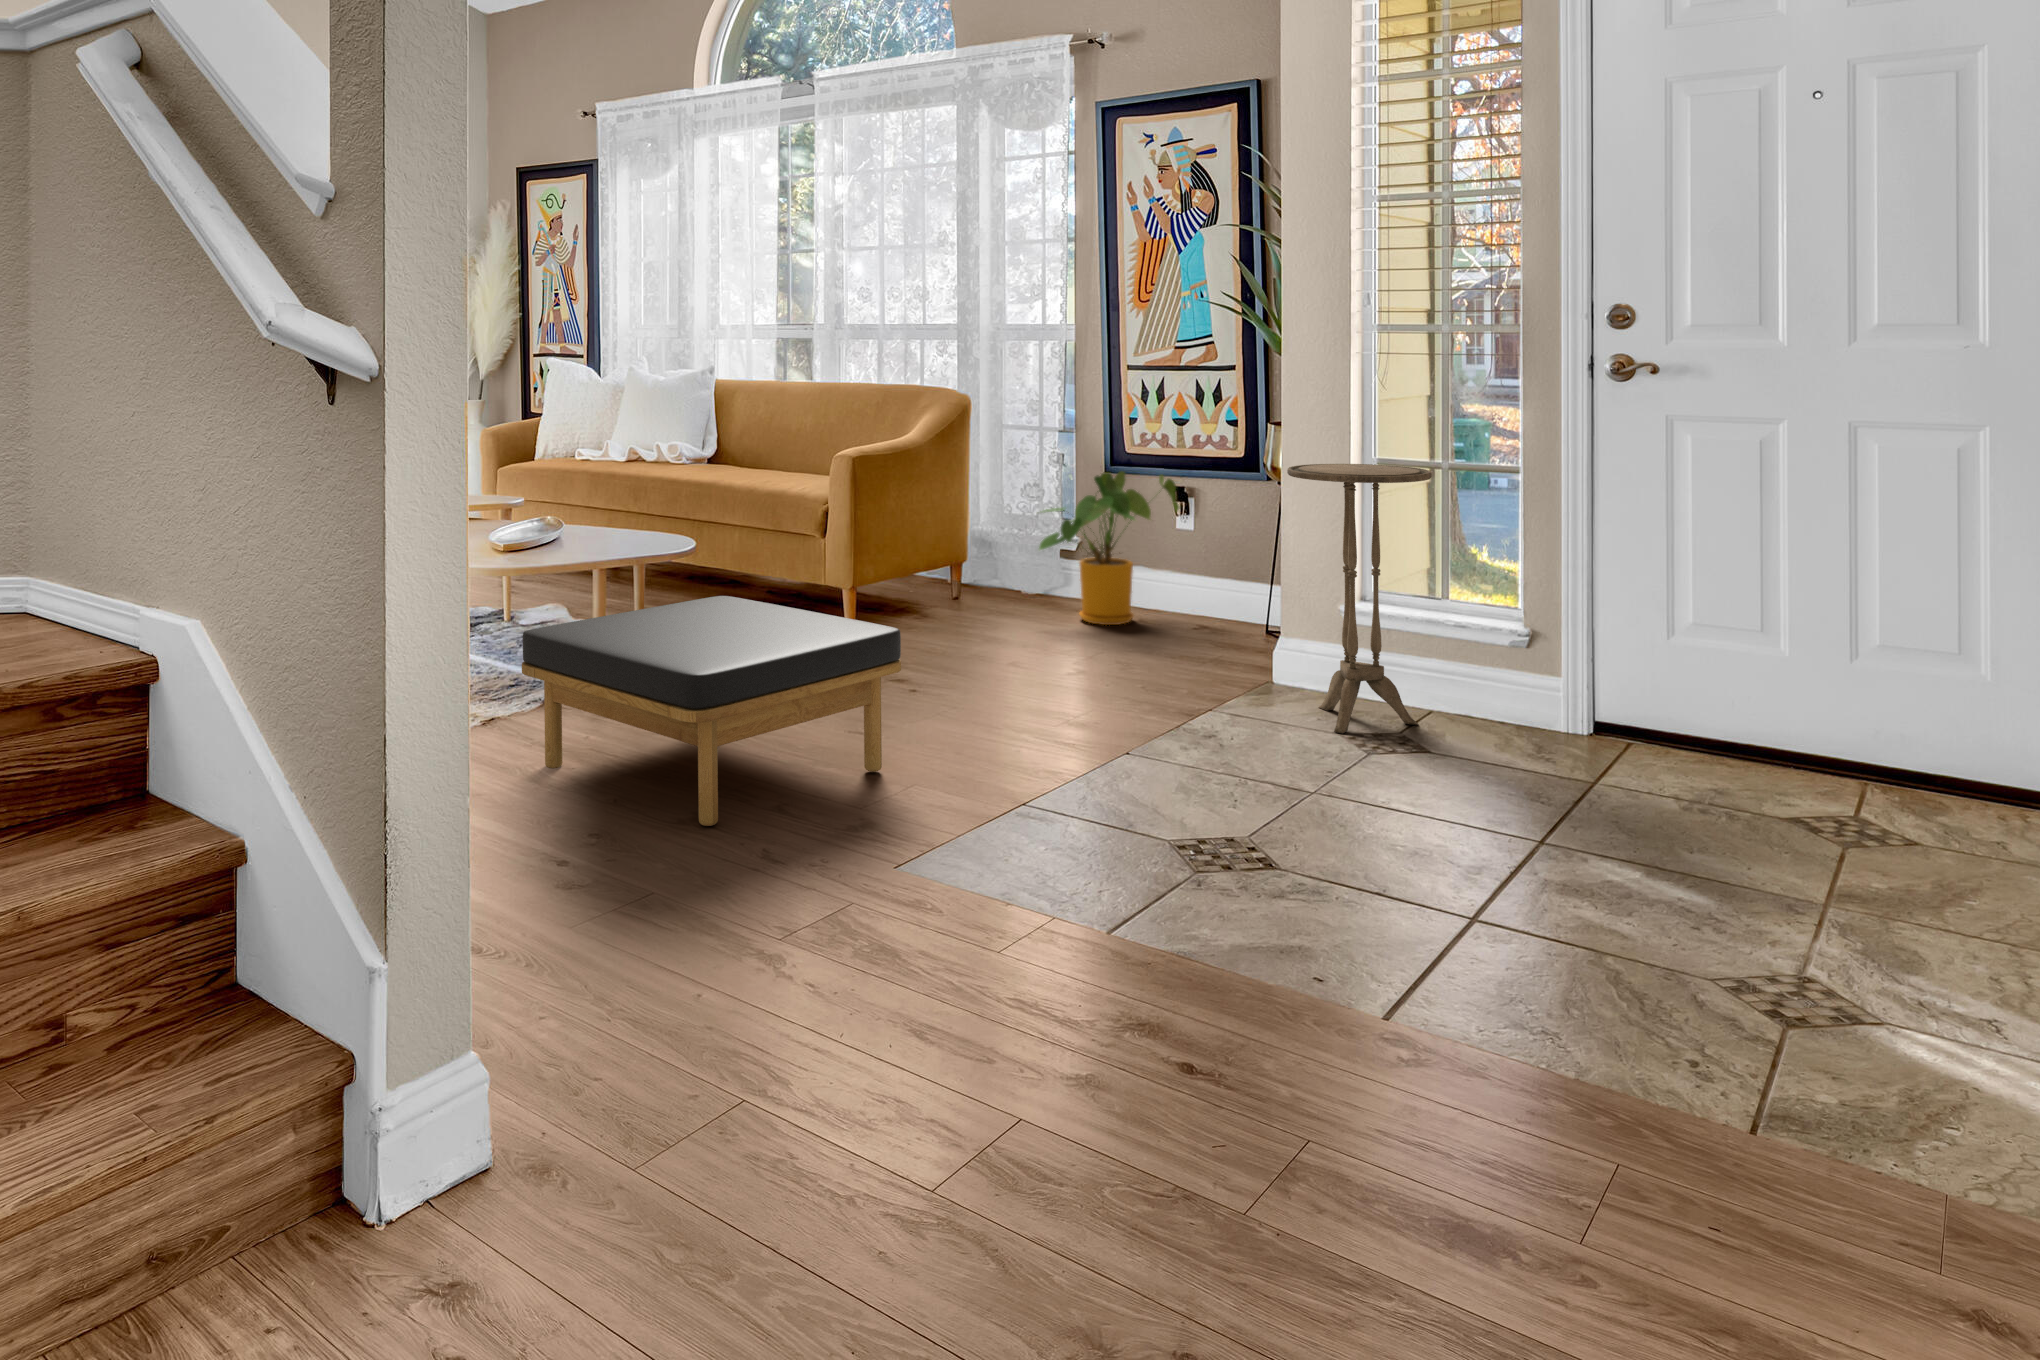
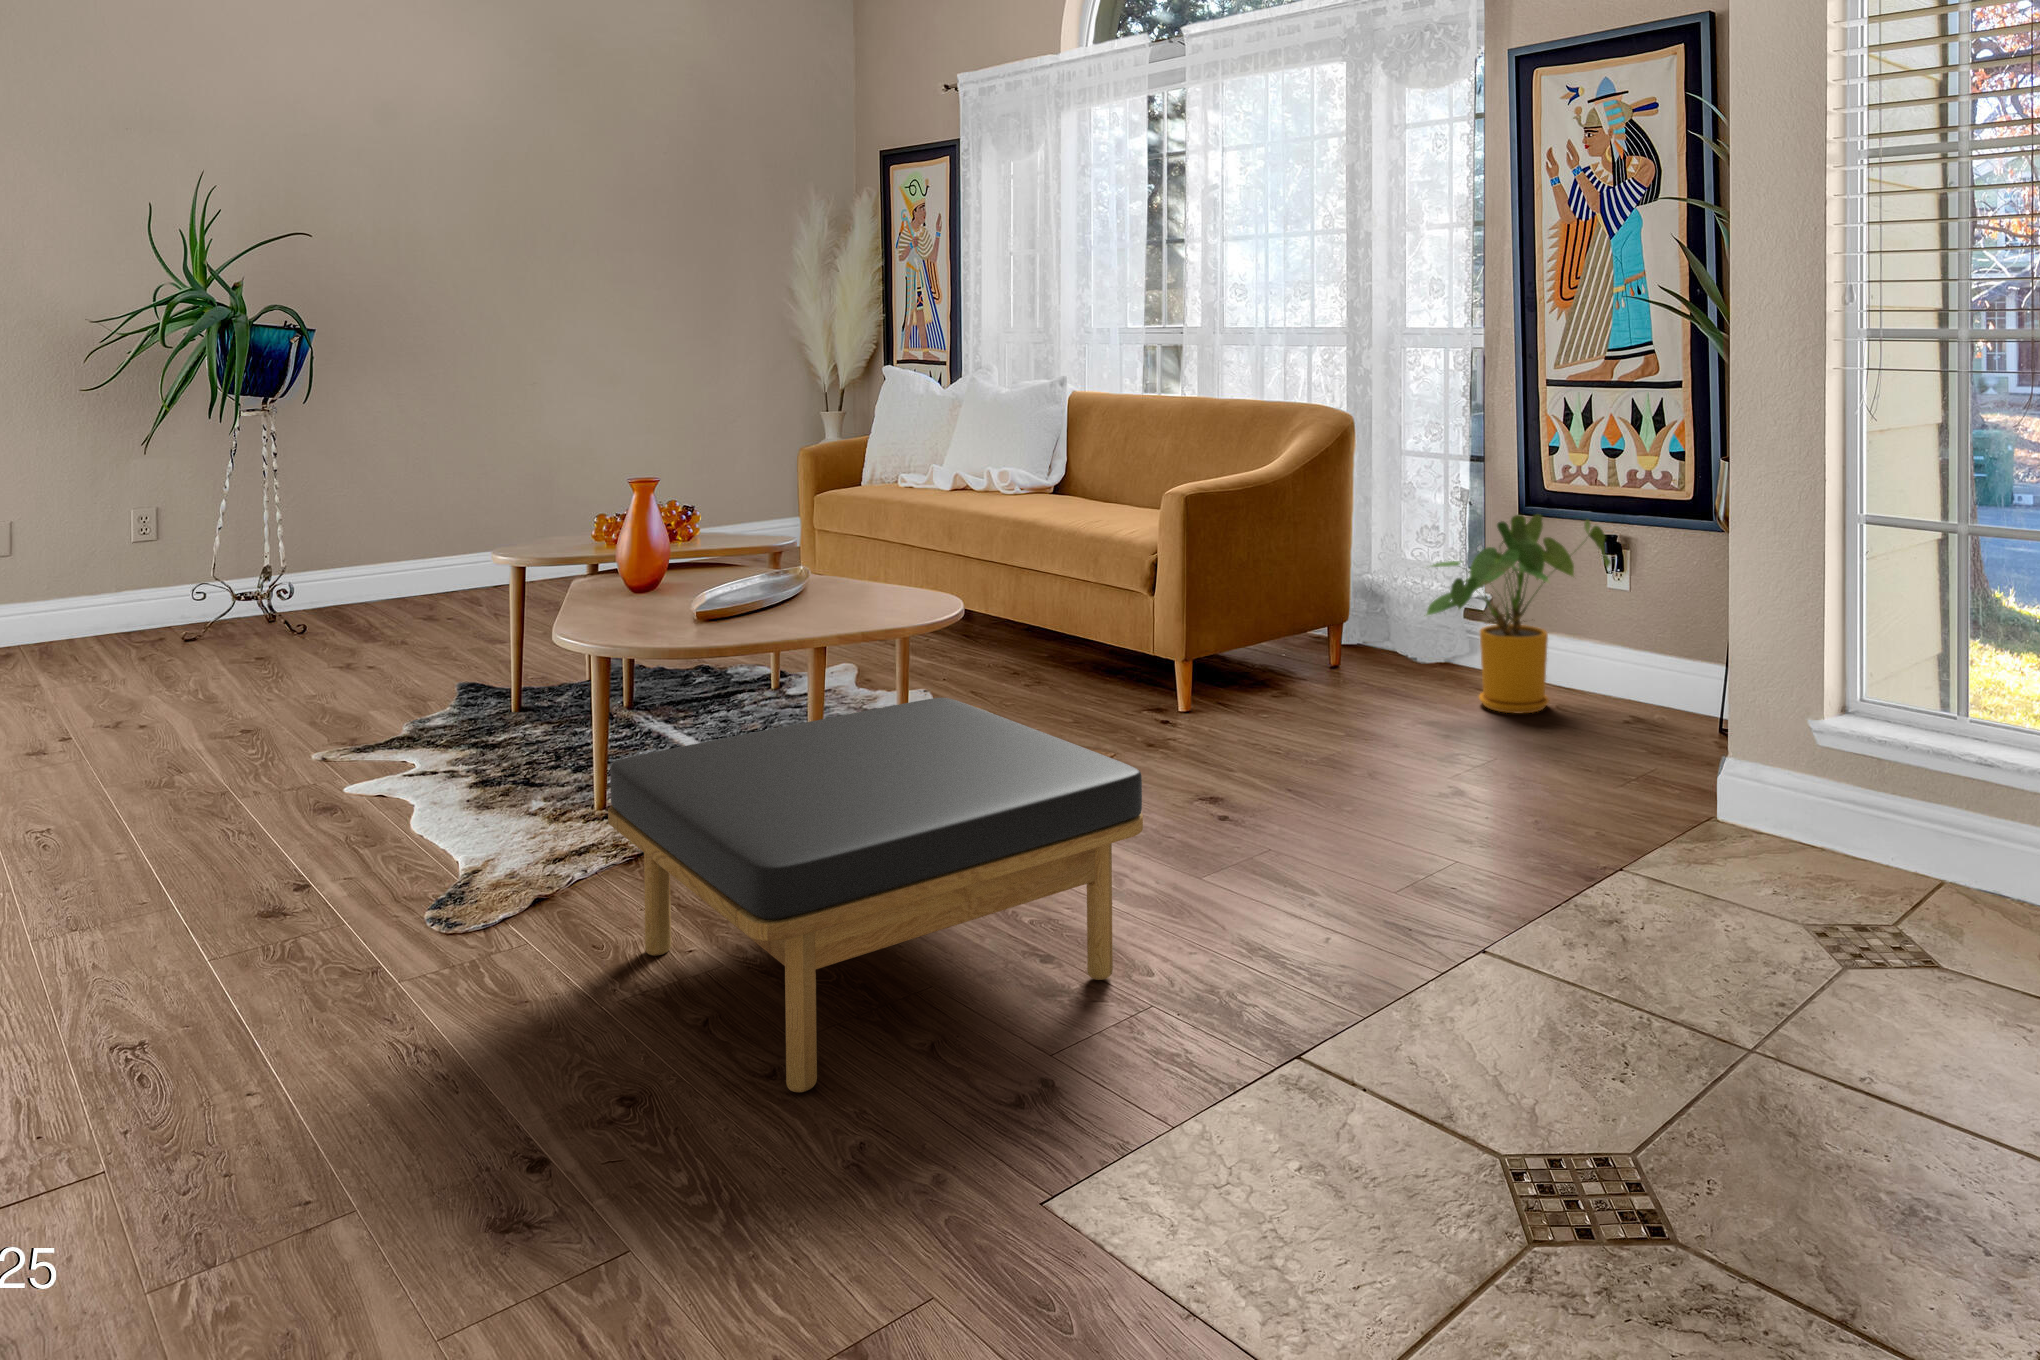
side table: present [1287,464,1432,733] -> none [1731,525,1942,921]

